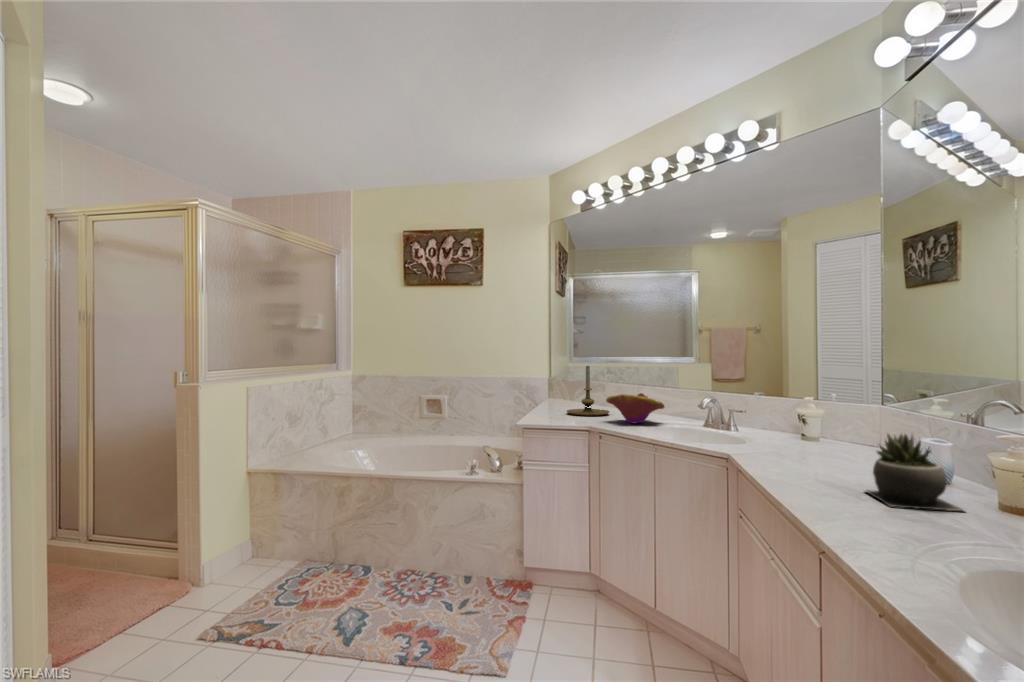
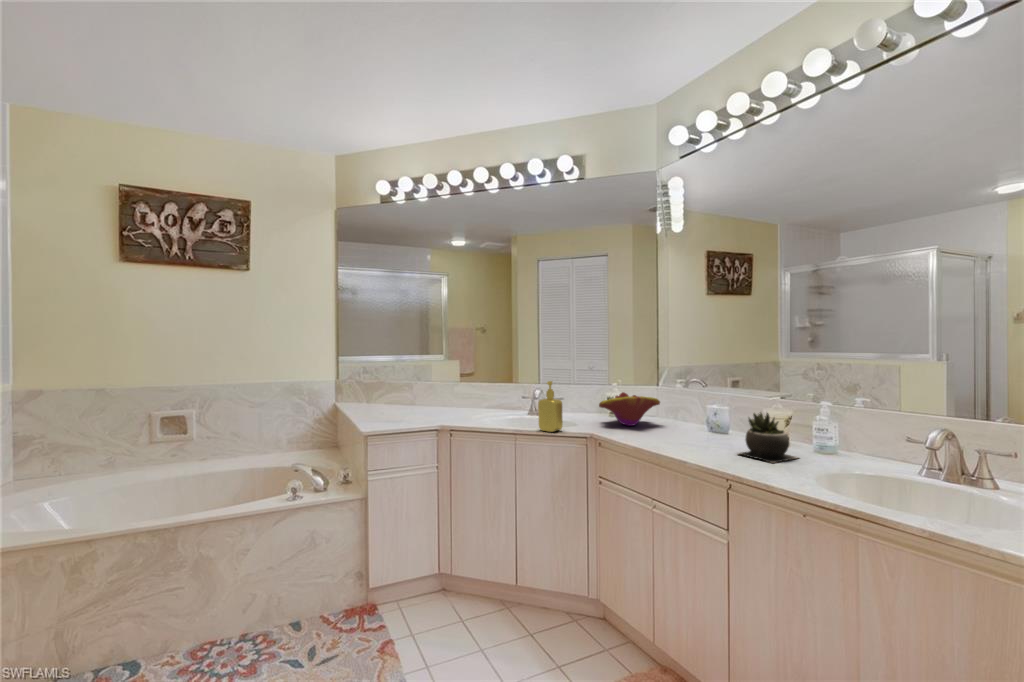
candle holder: present [567,366,610,416] -> none [378,363,423,415]
soap dispenser: none [676,384,700,442] -> present [538,381,563,432]
decorative bowl: present [606,393,664,423] -> present [599,392,660,426]

